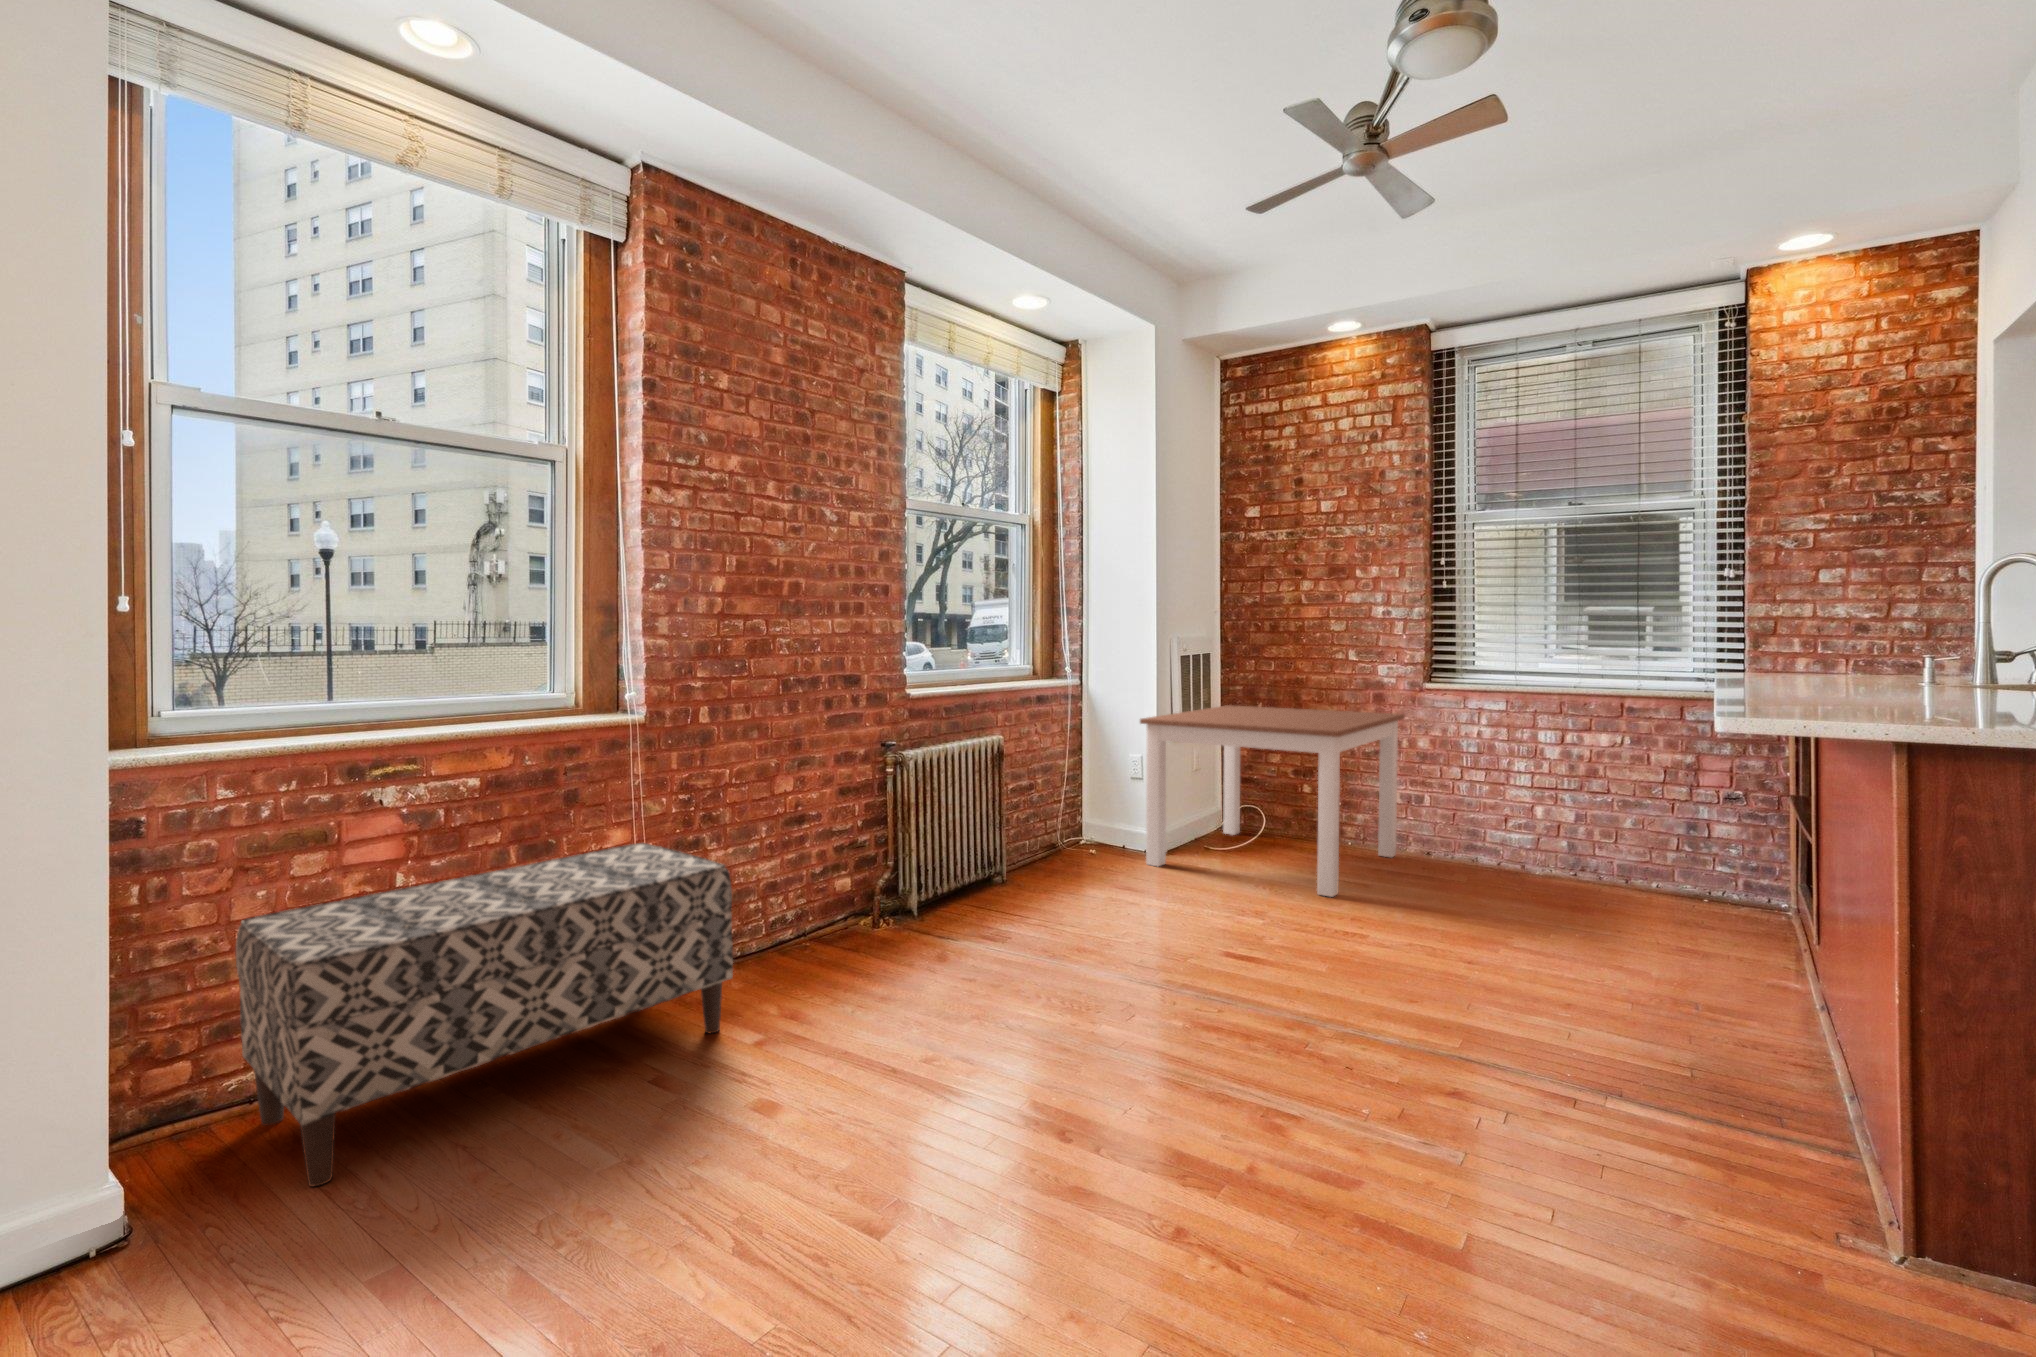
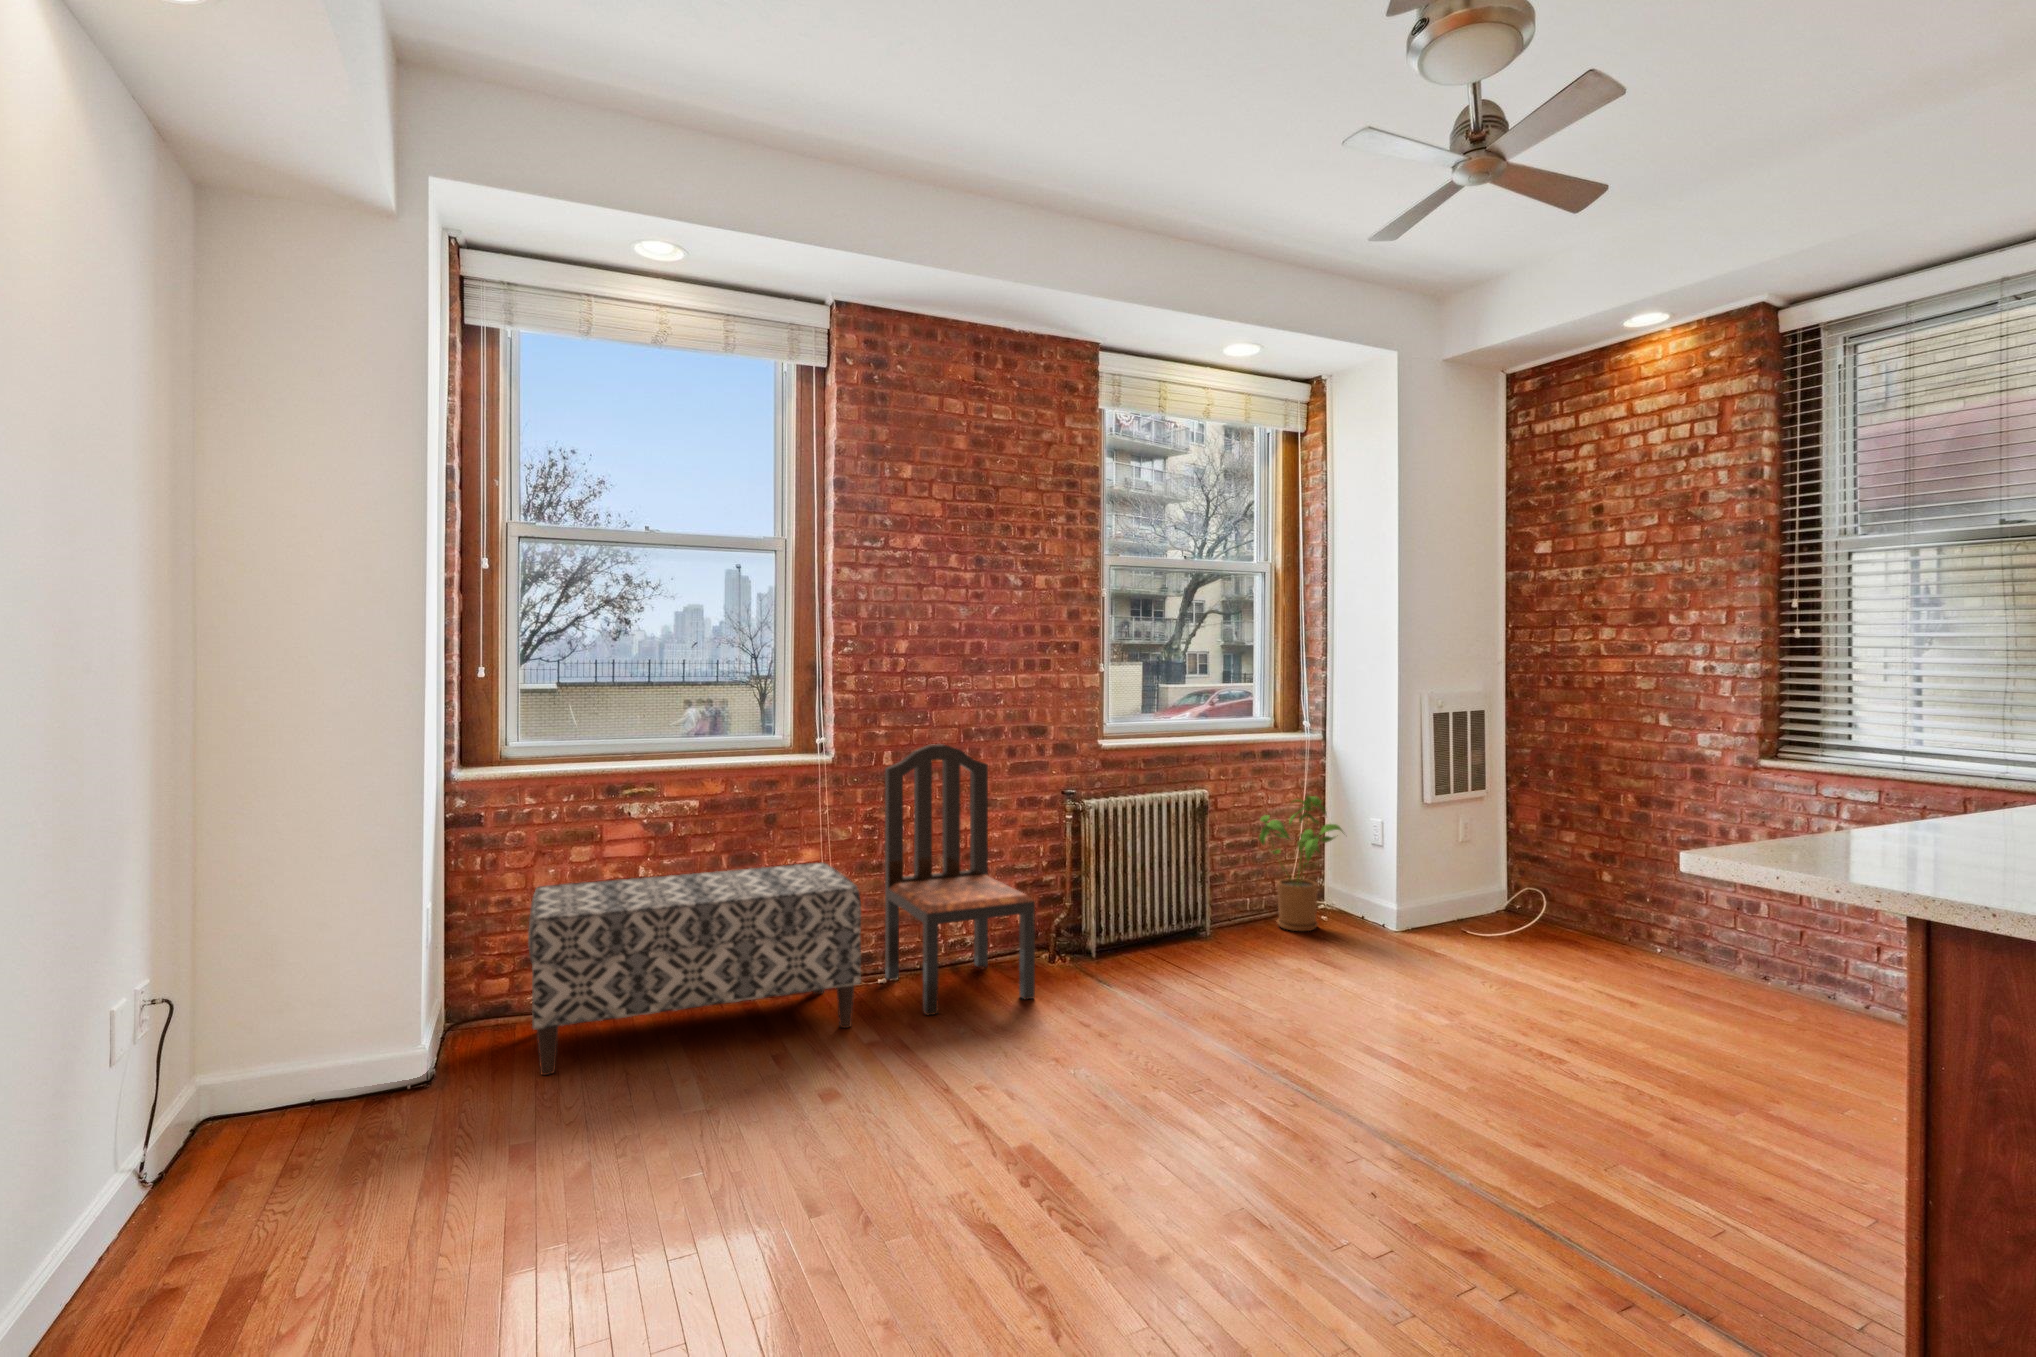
dining chair: none [707,697,899,1001] -> present [885,744,1035,1015]
dining table: present [1140,705,1405,897] -> none [1364,772,1729,1009]
house plant: none [1039,735,1119,861] -> present [1259,796,1342,931]

